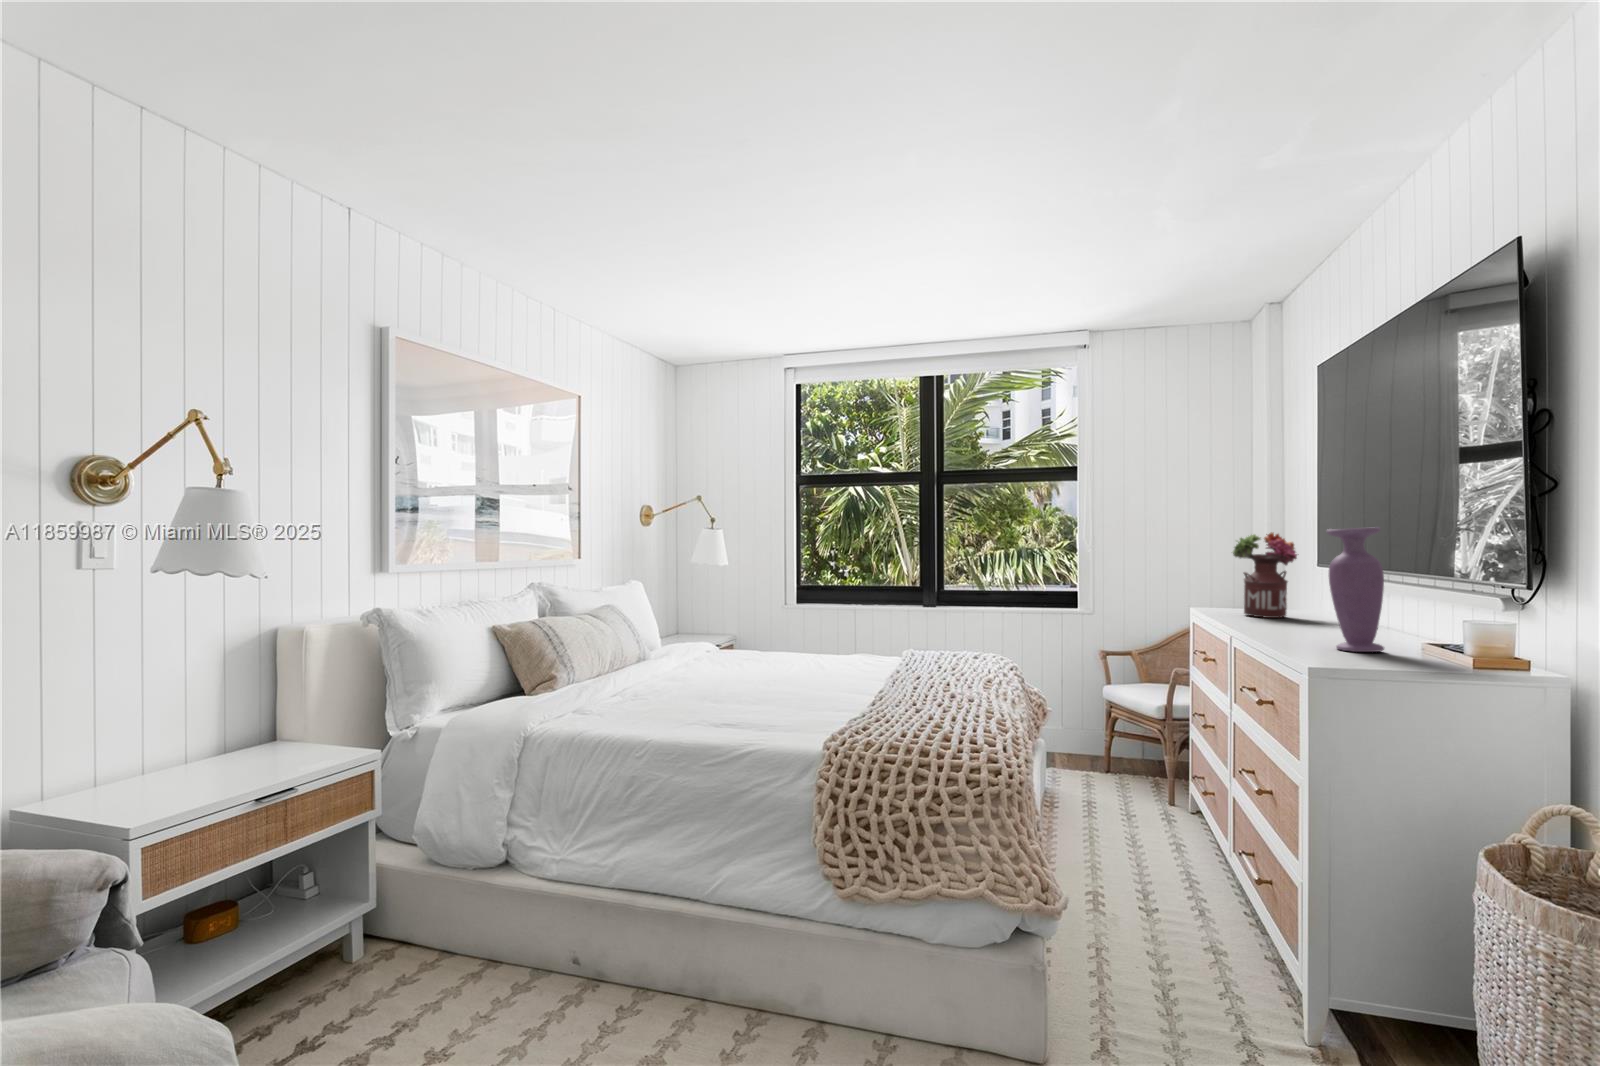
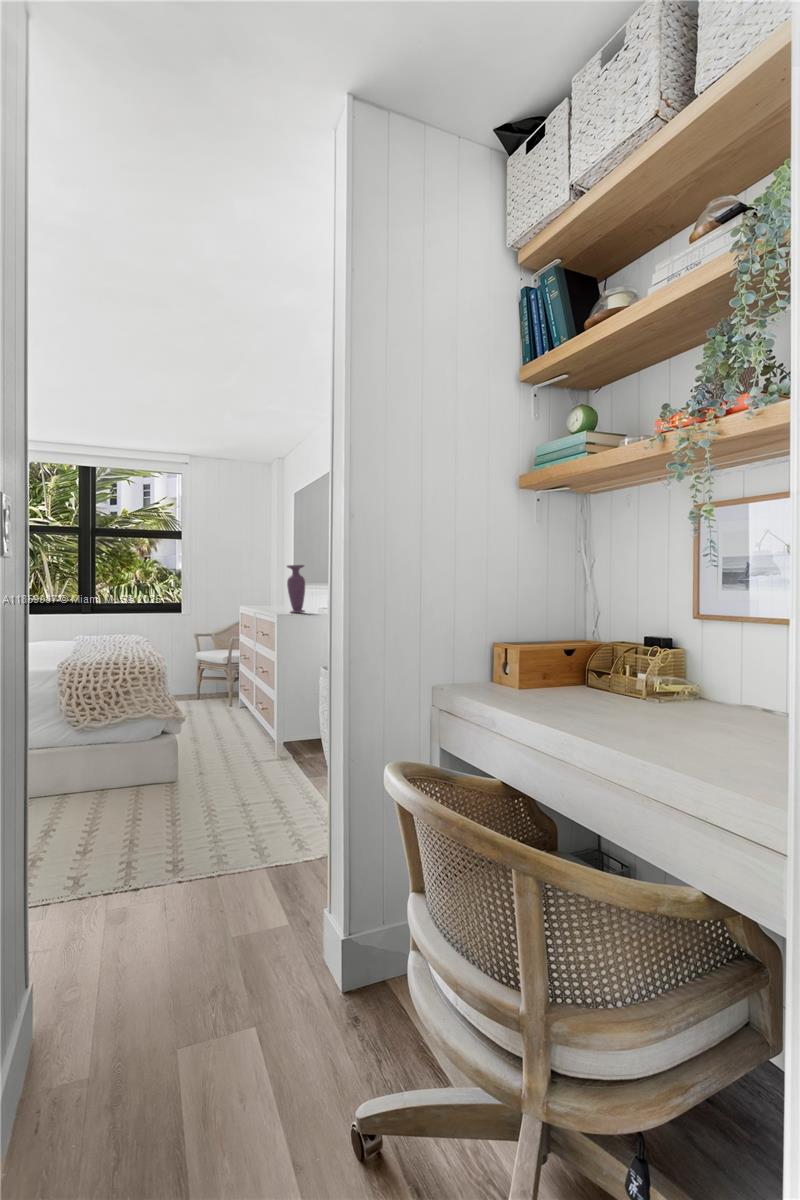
flower arrangement: present [1233,532,1297,618] -> none [257,570,284,609]

